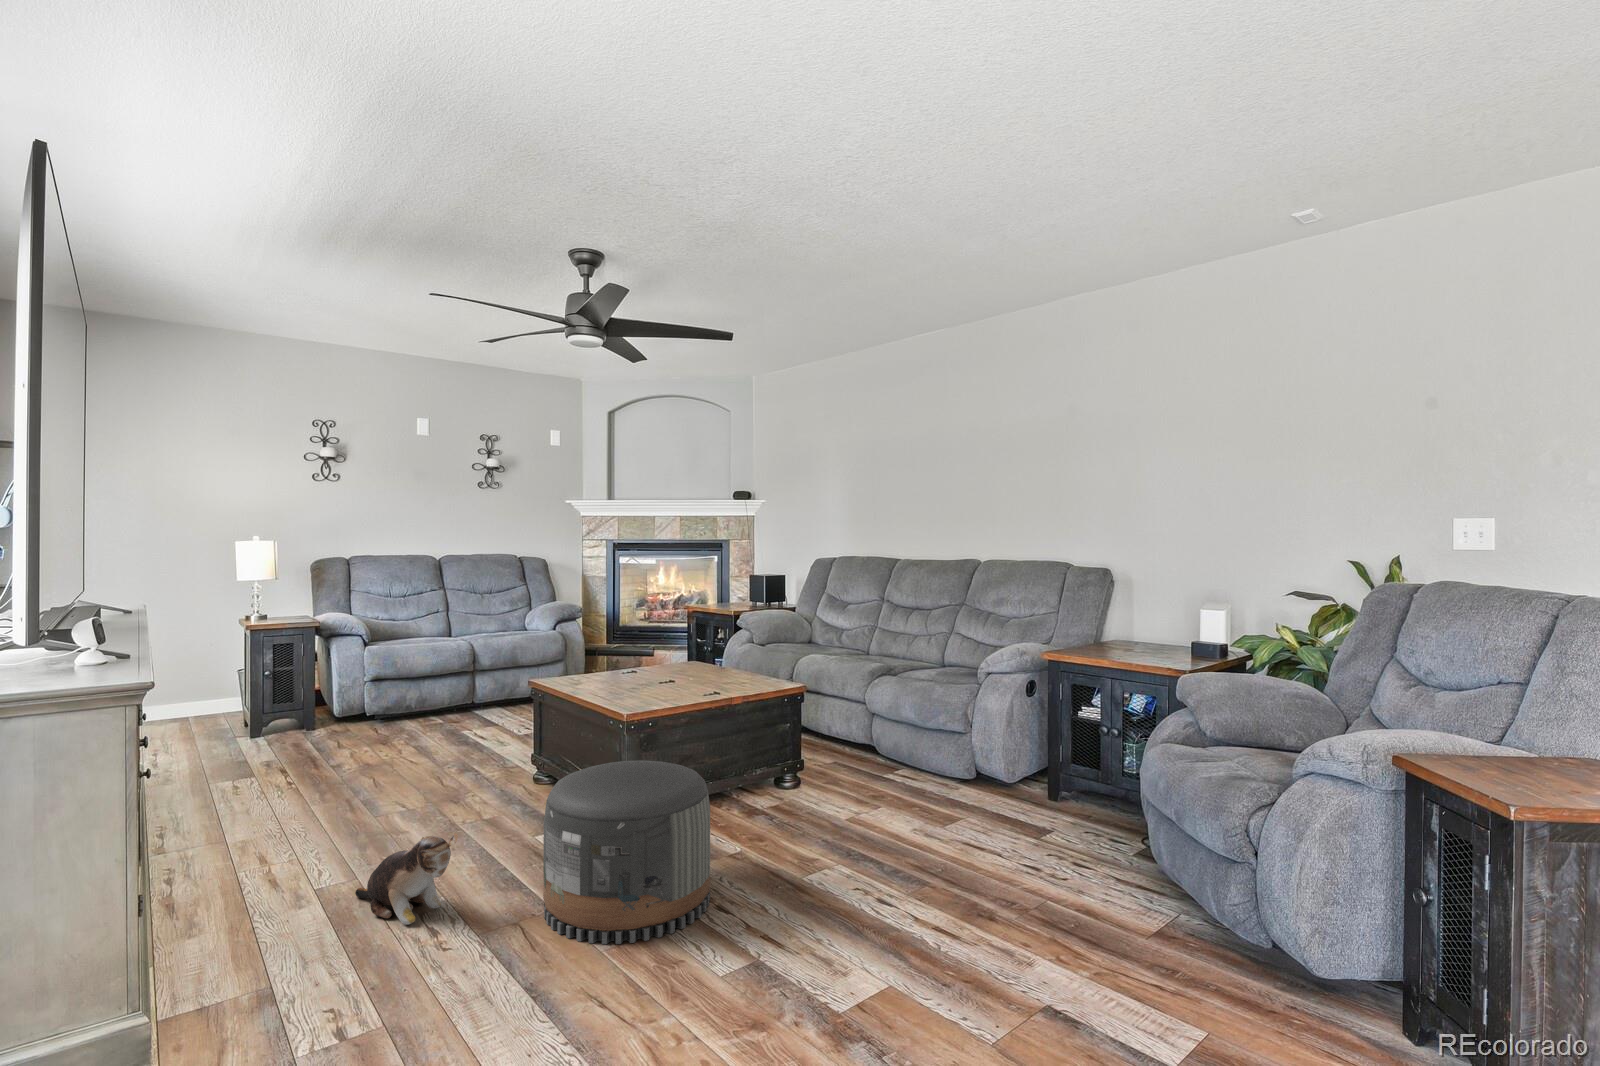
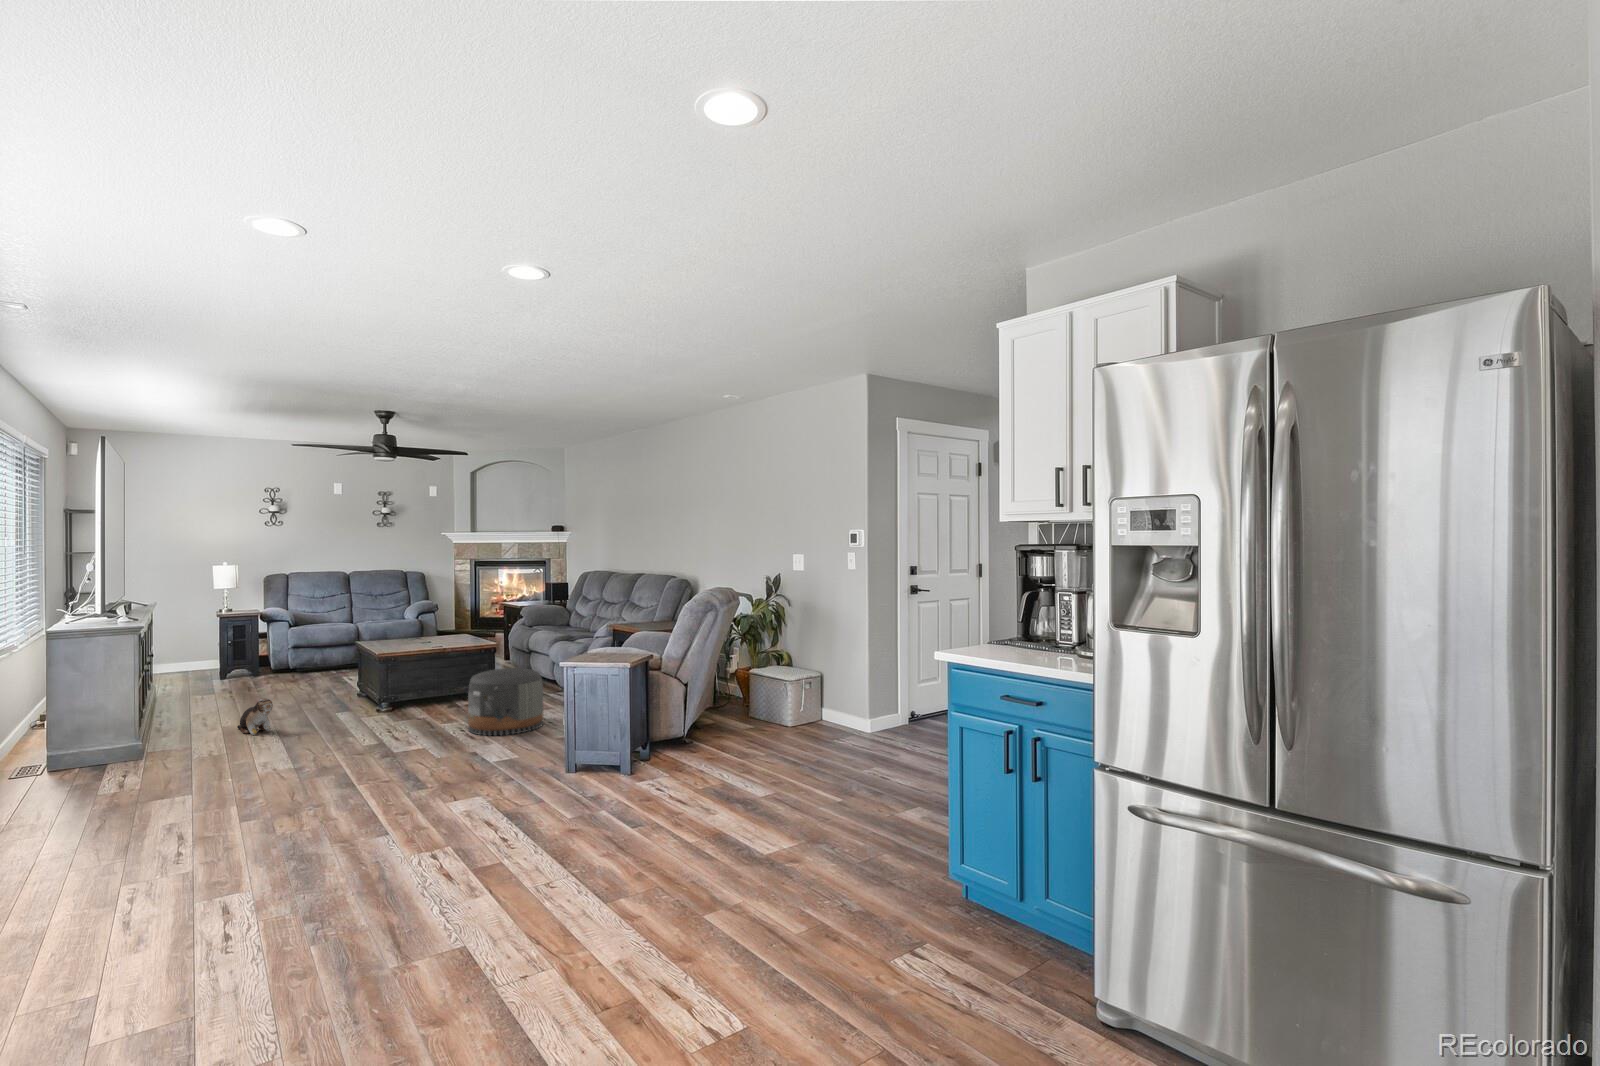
pouf: present [543,760,710,944] -> present [468,668,543,736]

